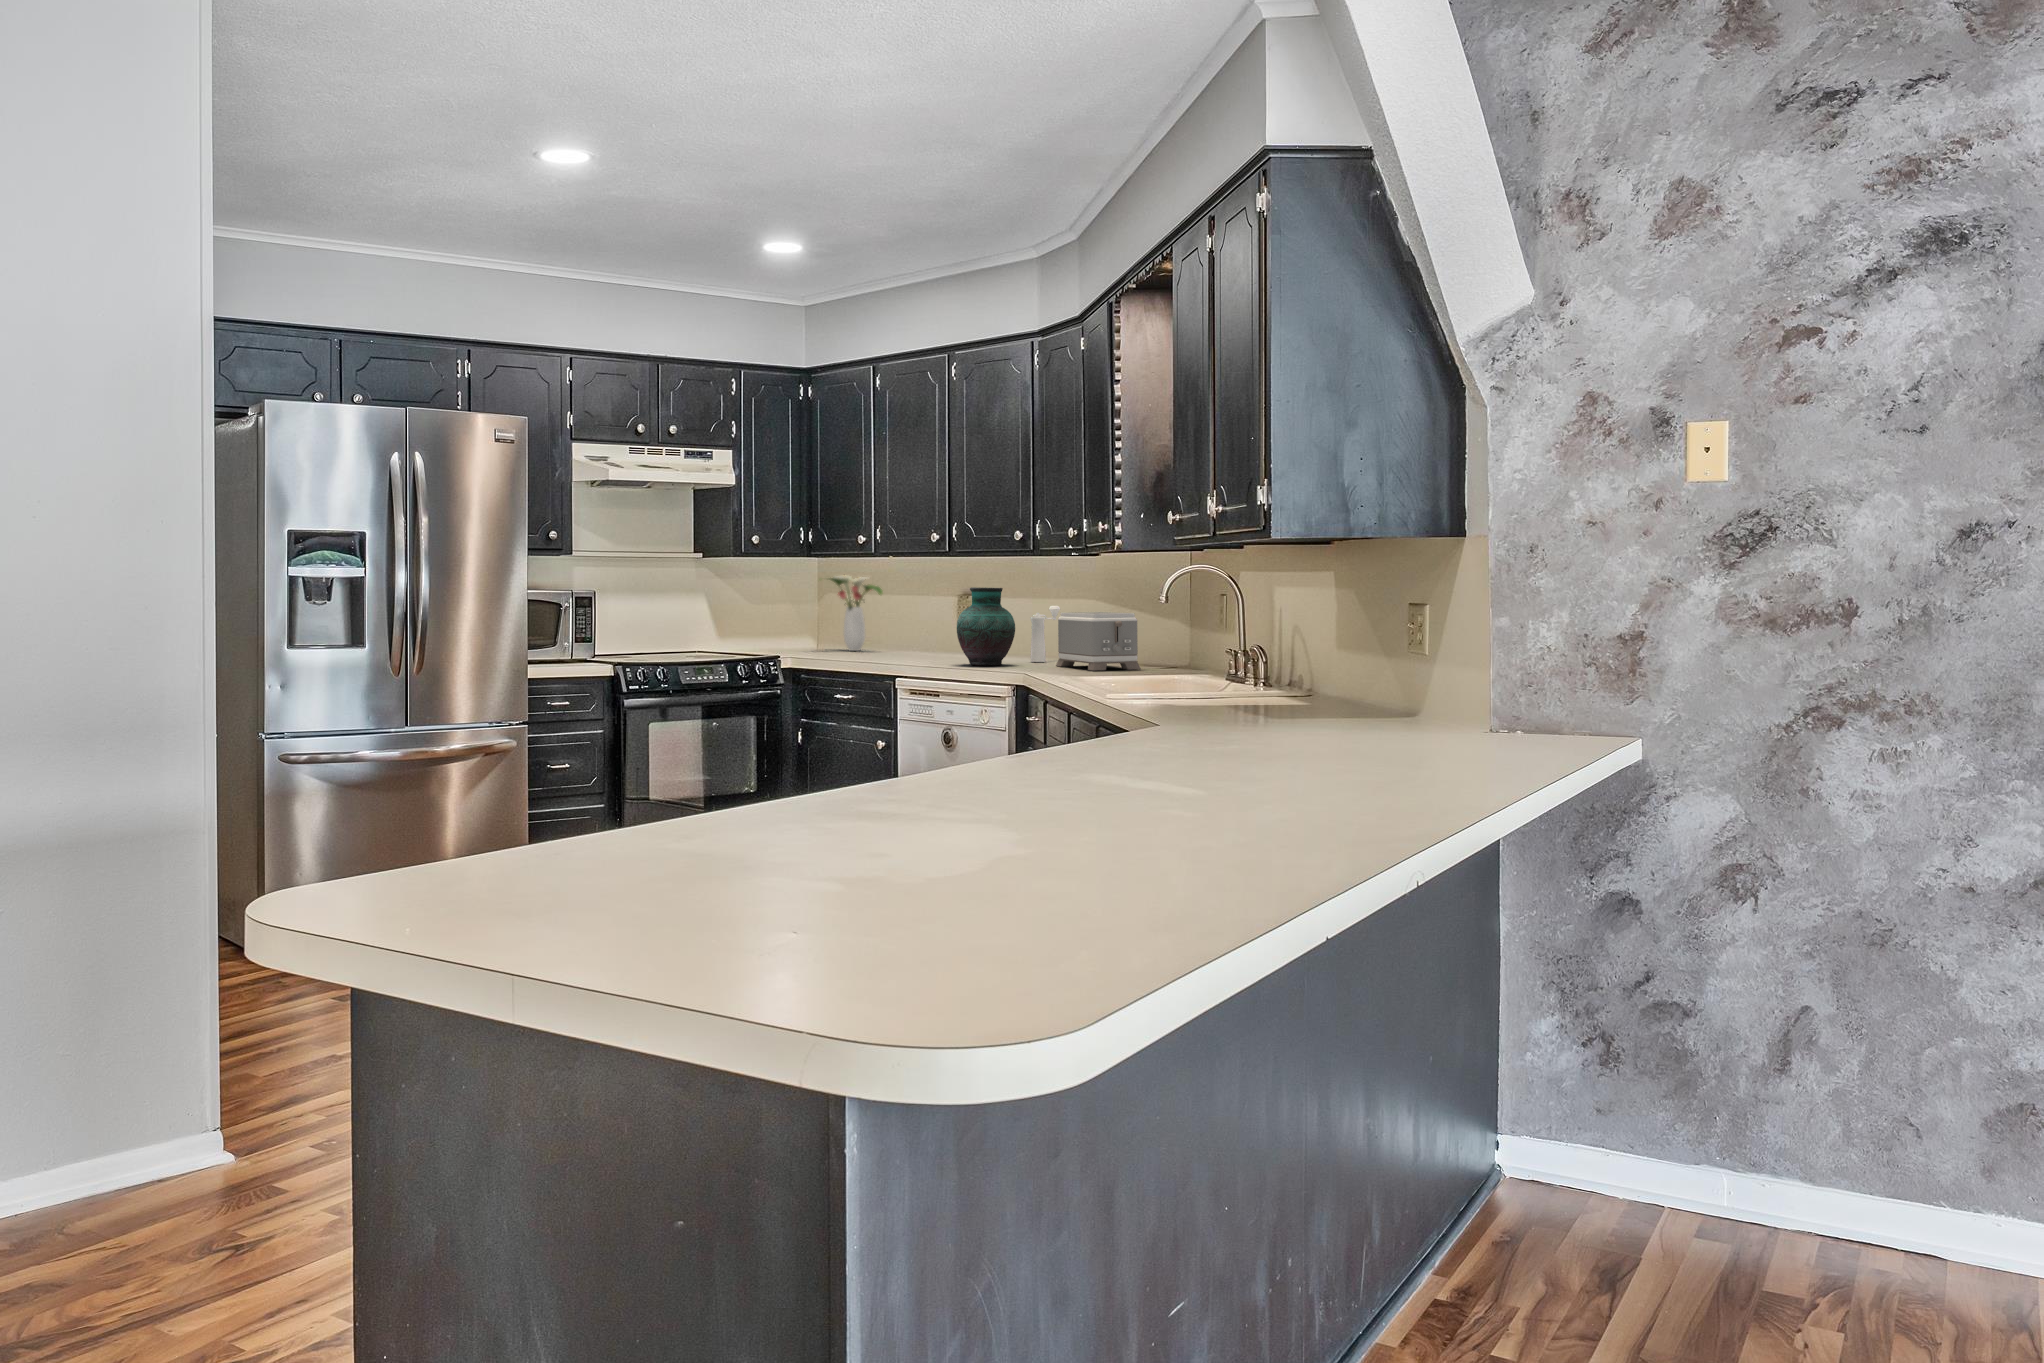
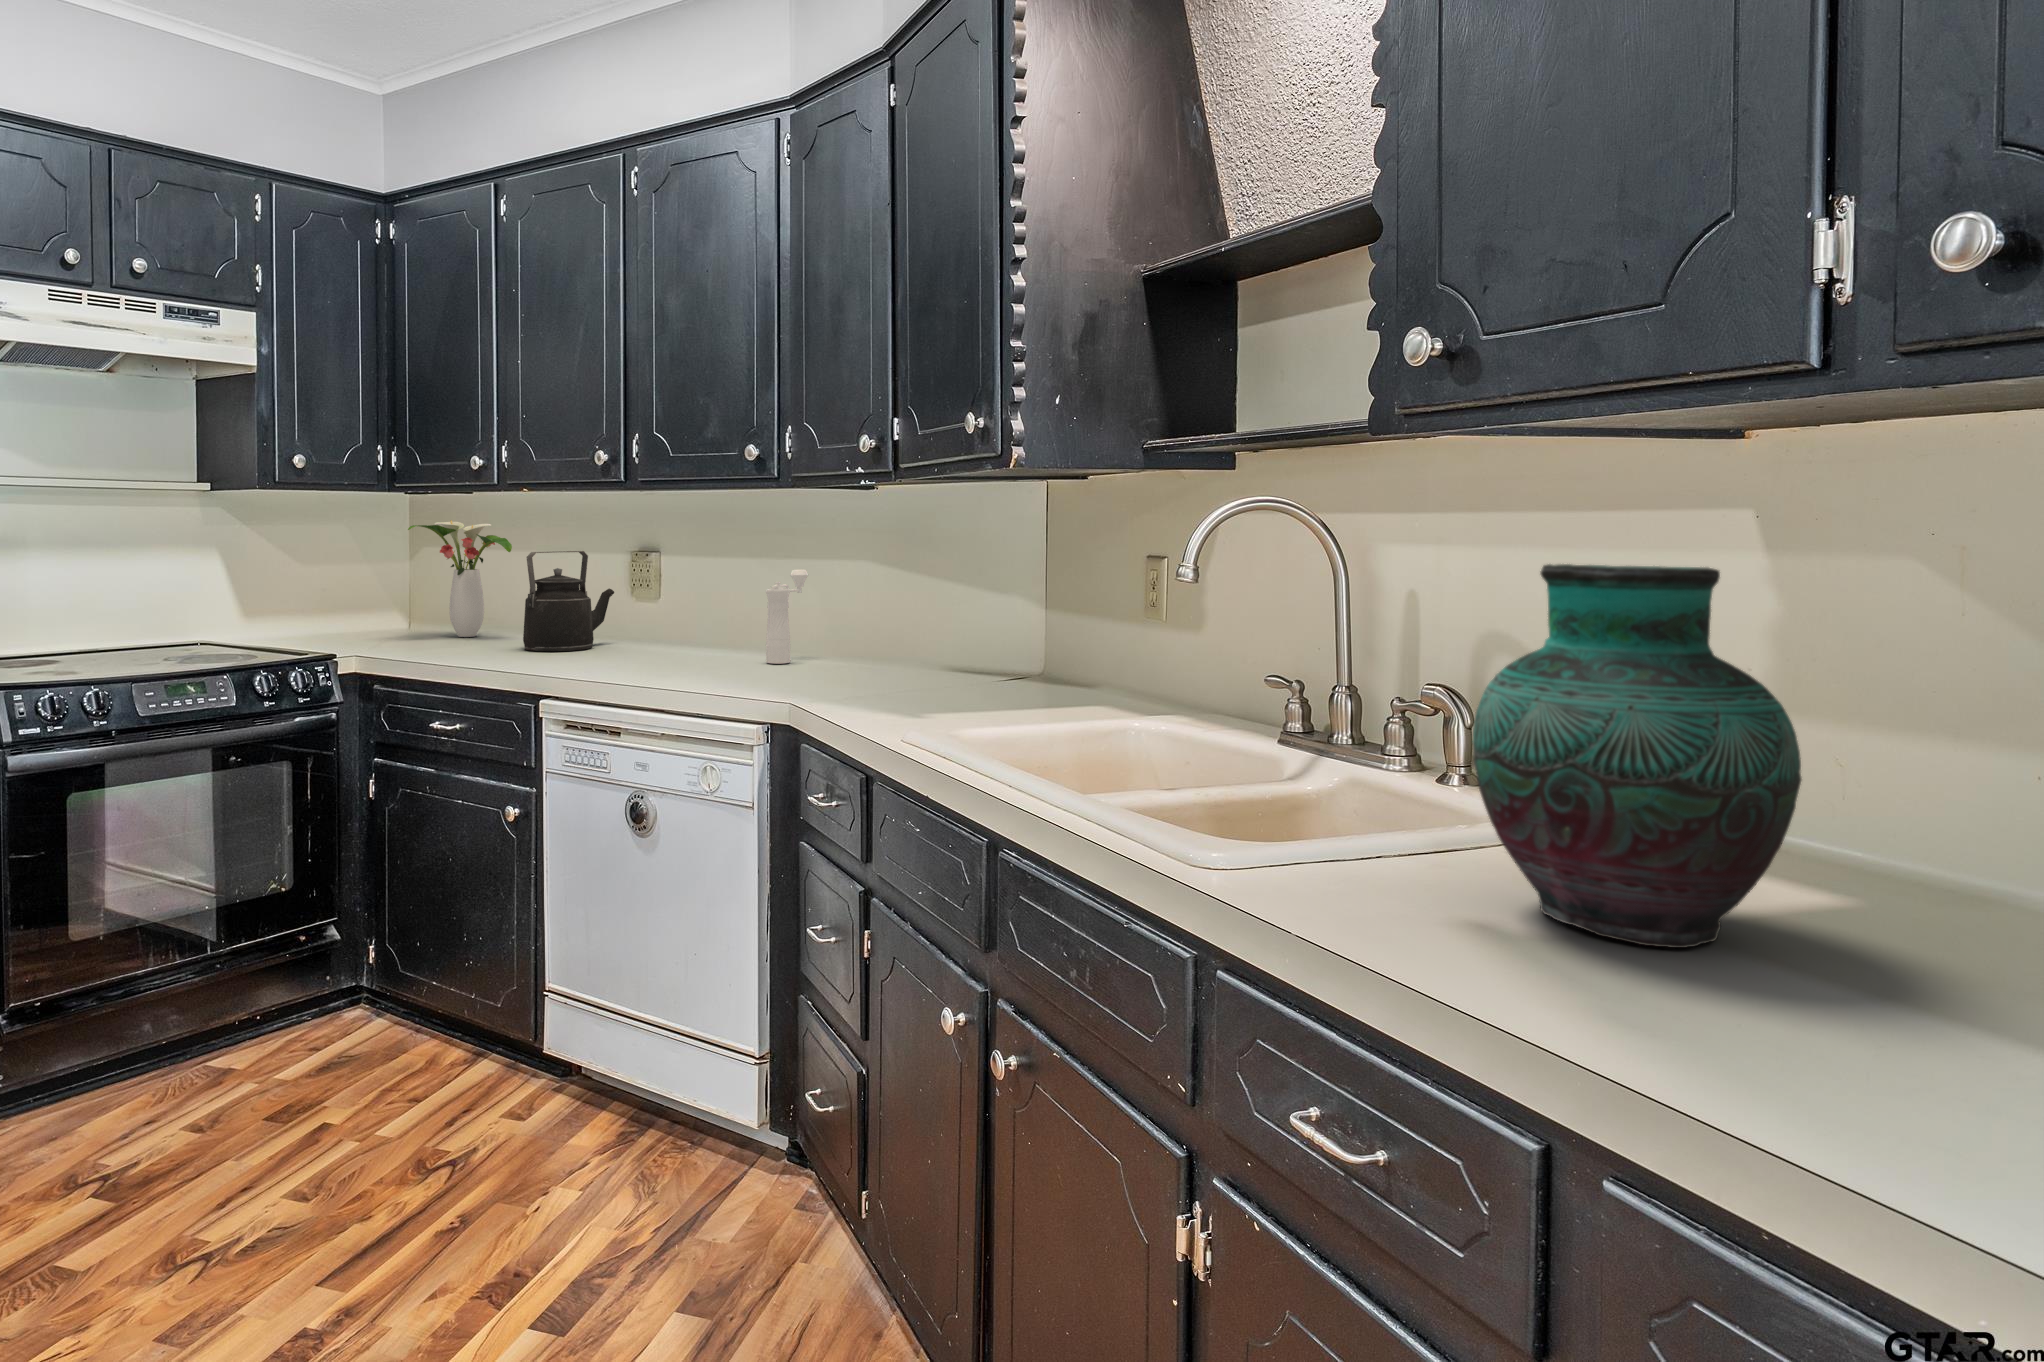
vase: present [957,587,1015,666] -> present [1472,564,1801,948]
kettle: none [889,594,947,656] -> present [523,551,614,651]
toaster: present [1056,612,1141,671] -> none [823,581,983,691]

